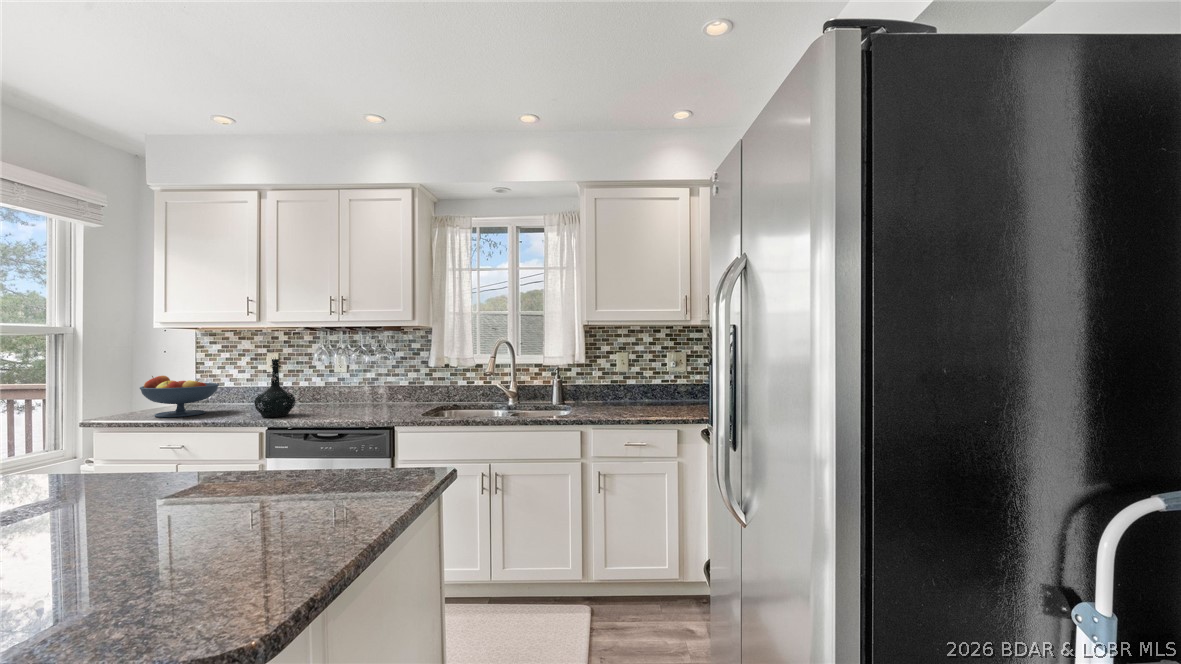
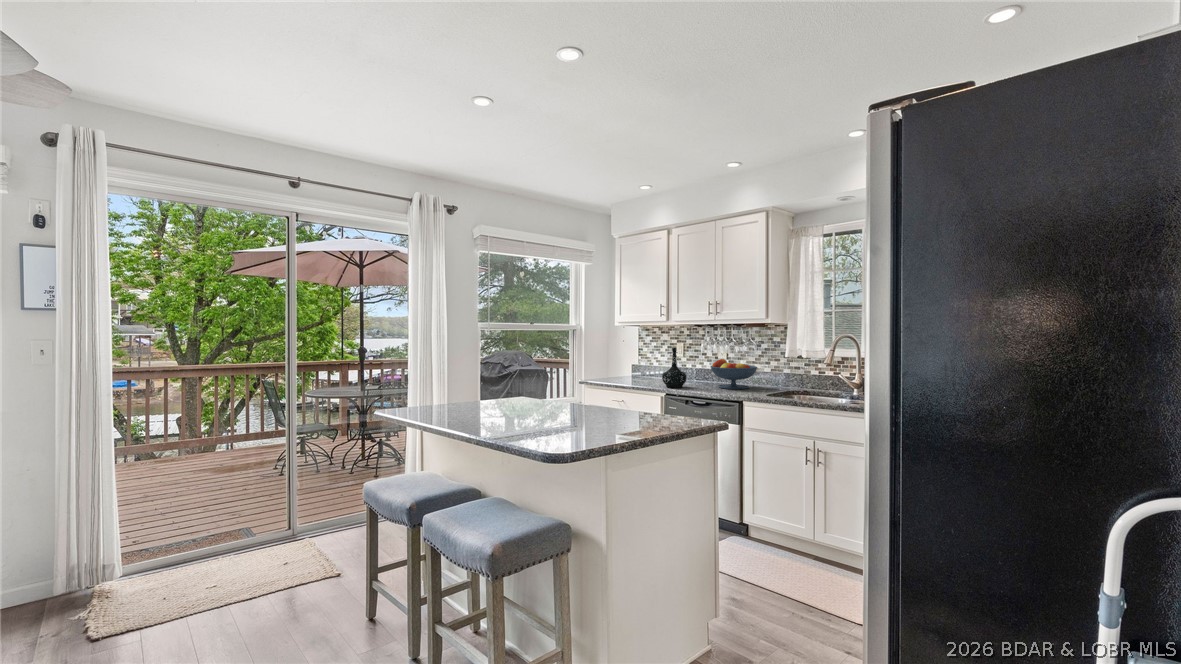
fruit bowl: present [140,376,219,417] -> present [710,359,757,389]

